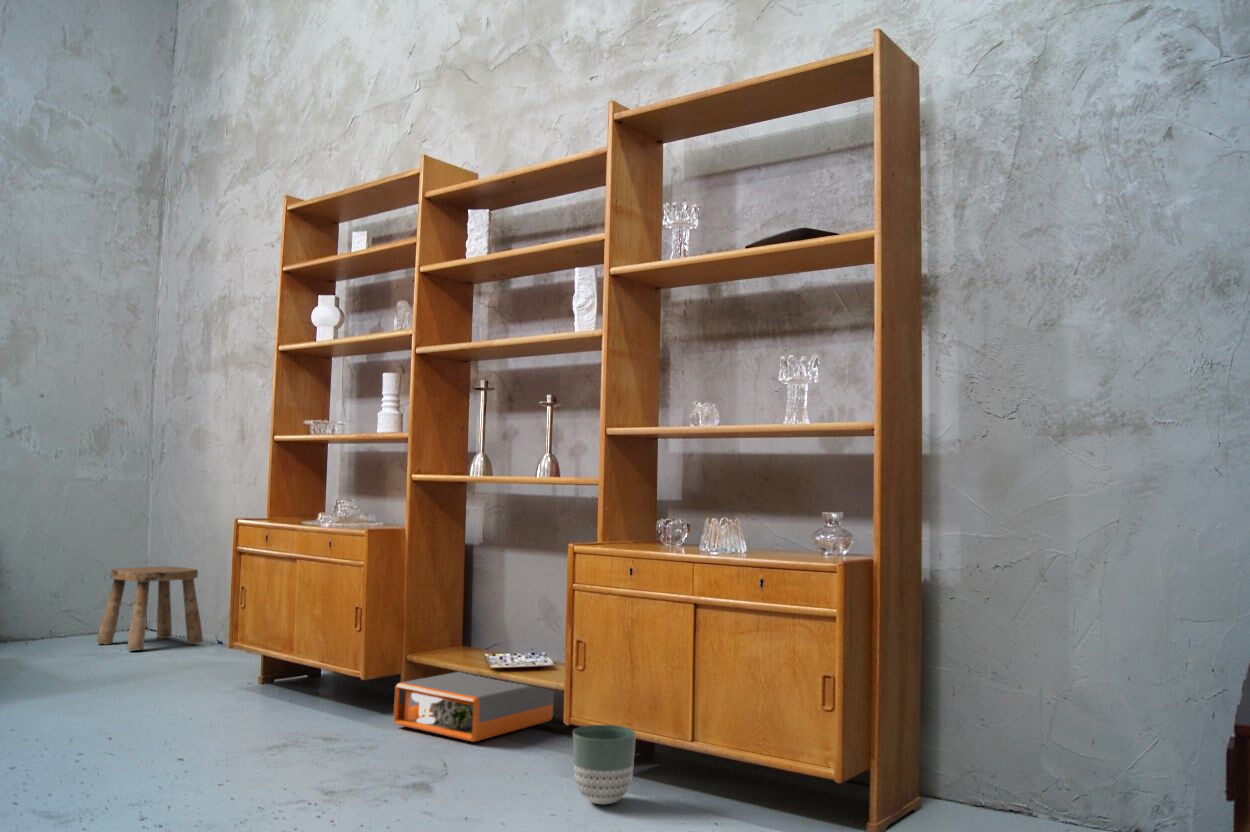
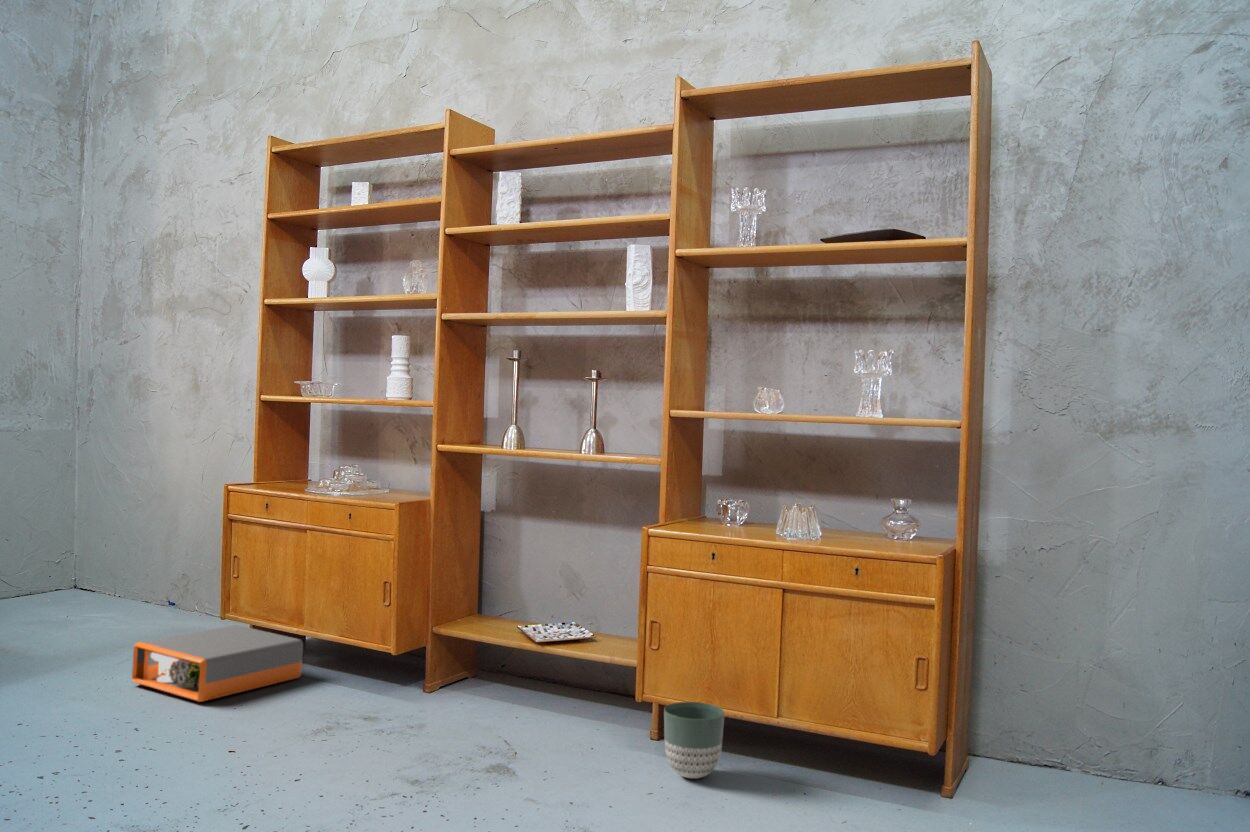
stool: present [97,567,203,650] -> none [35,524,154,616]
storage box: present [394,672,554,742] -> present [132,625,303,702]

